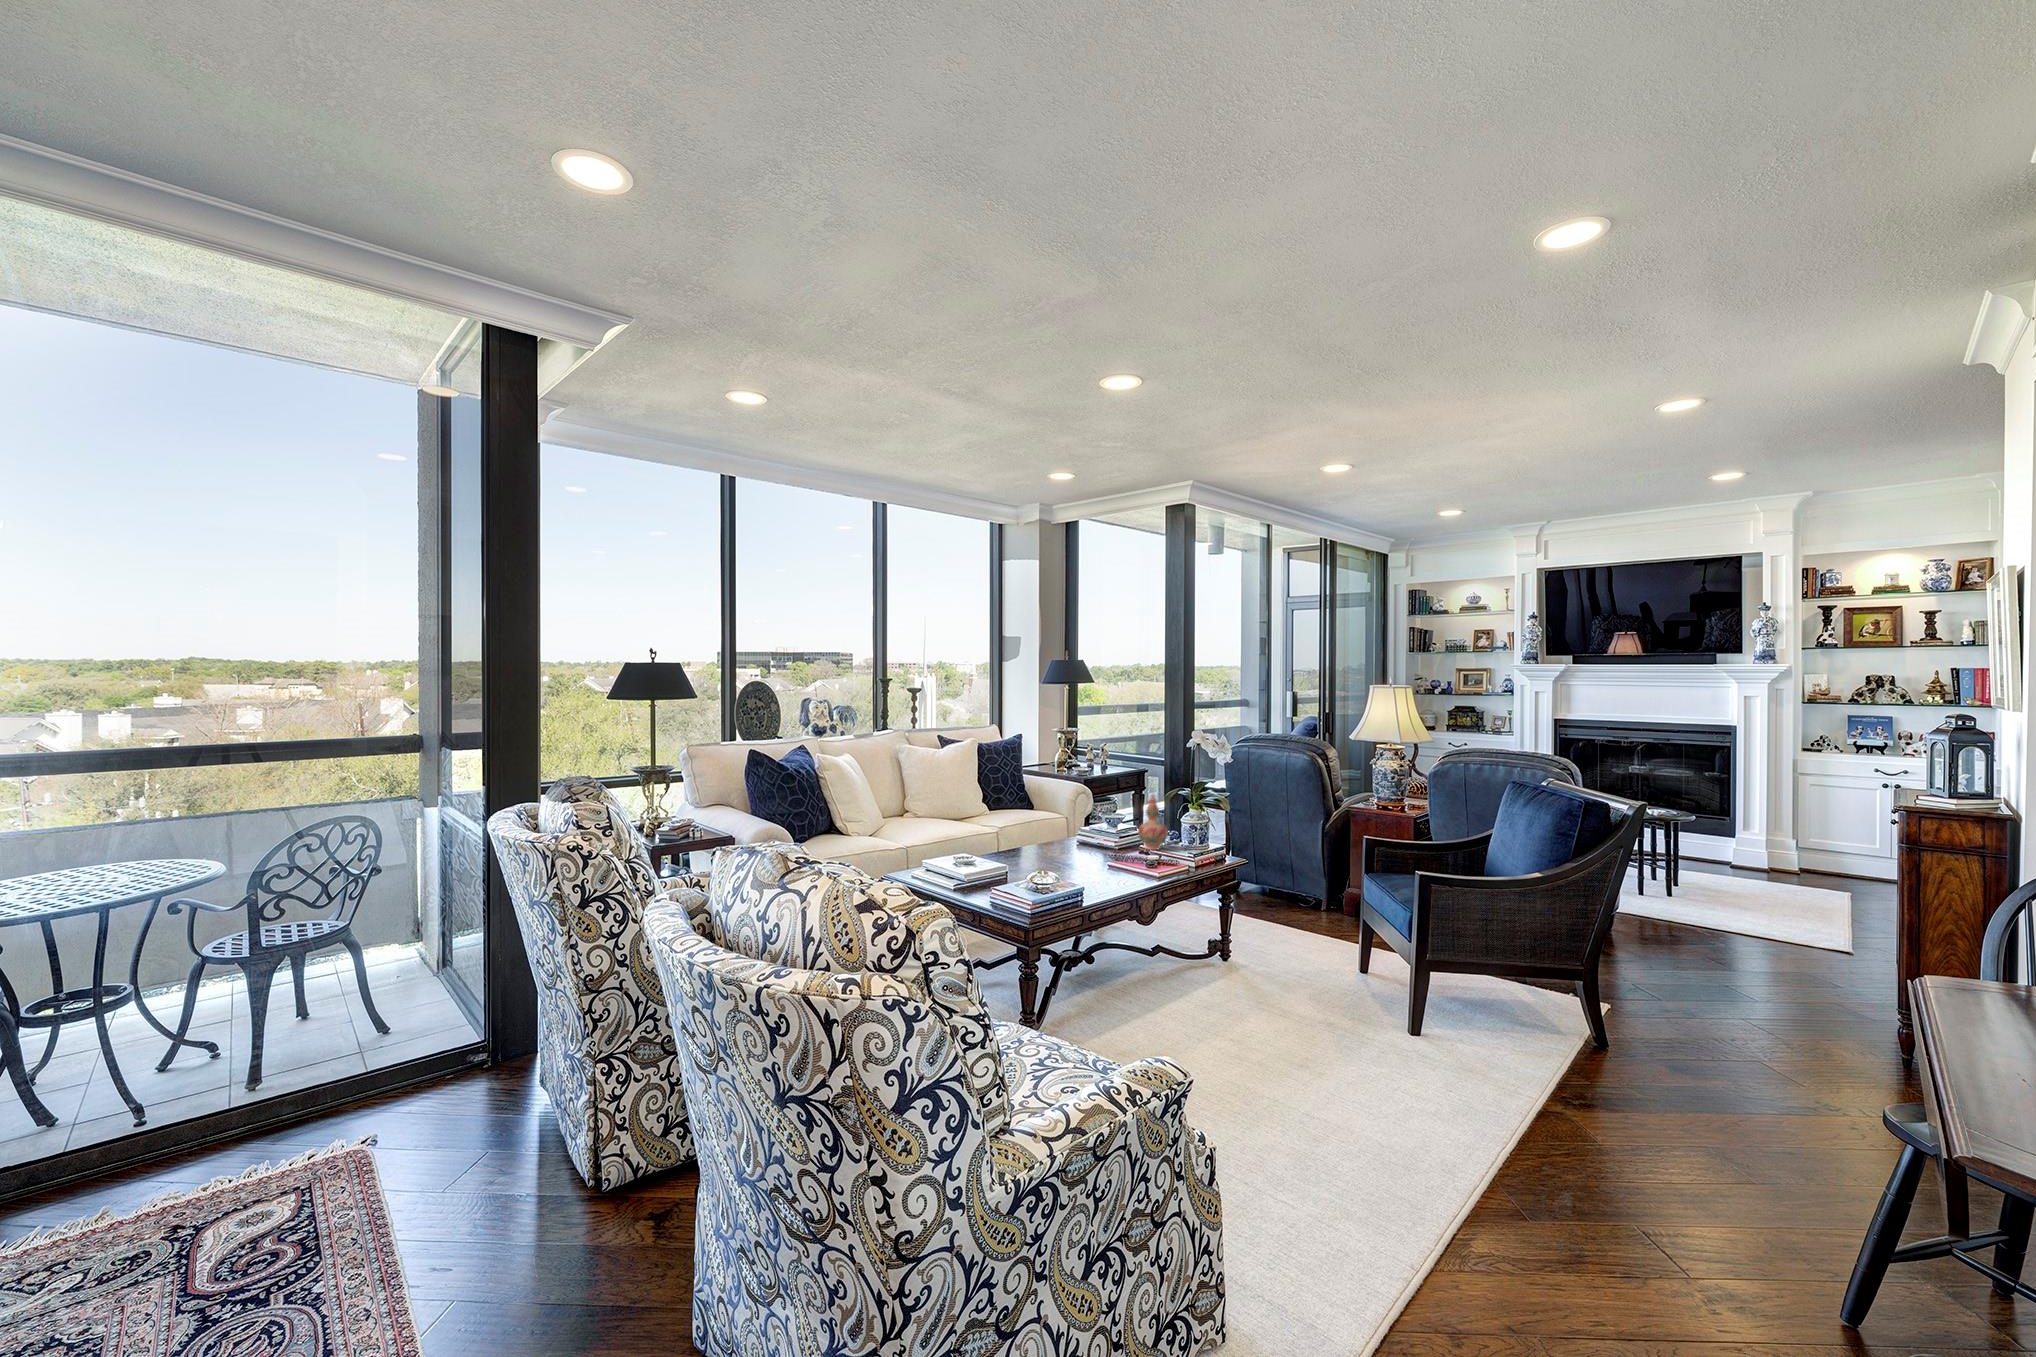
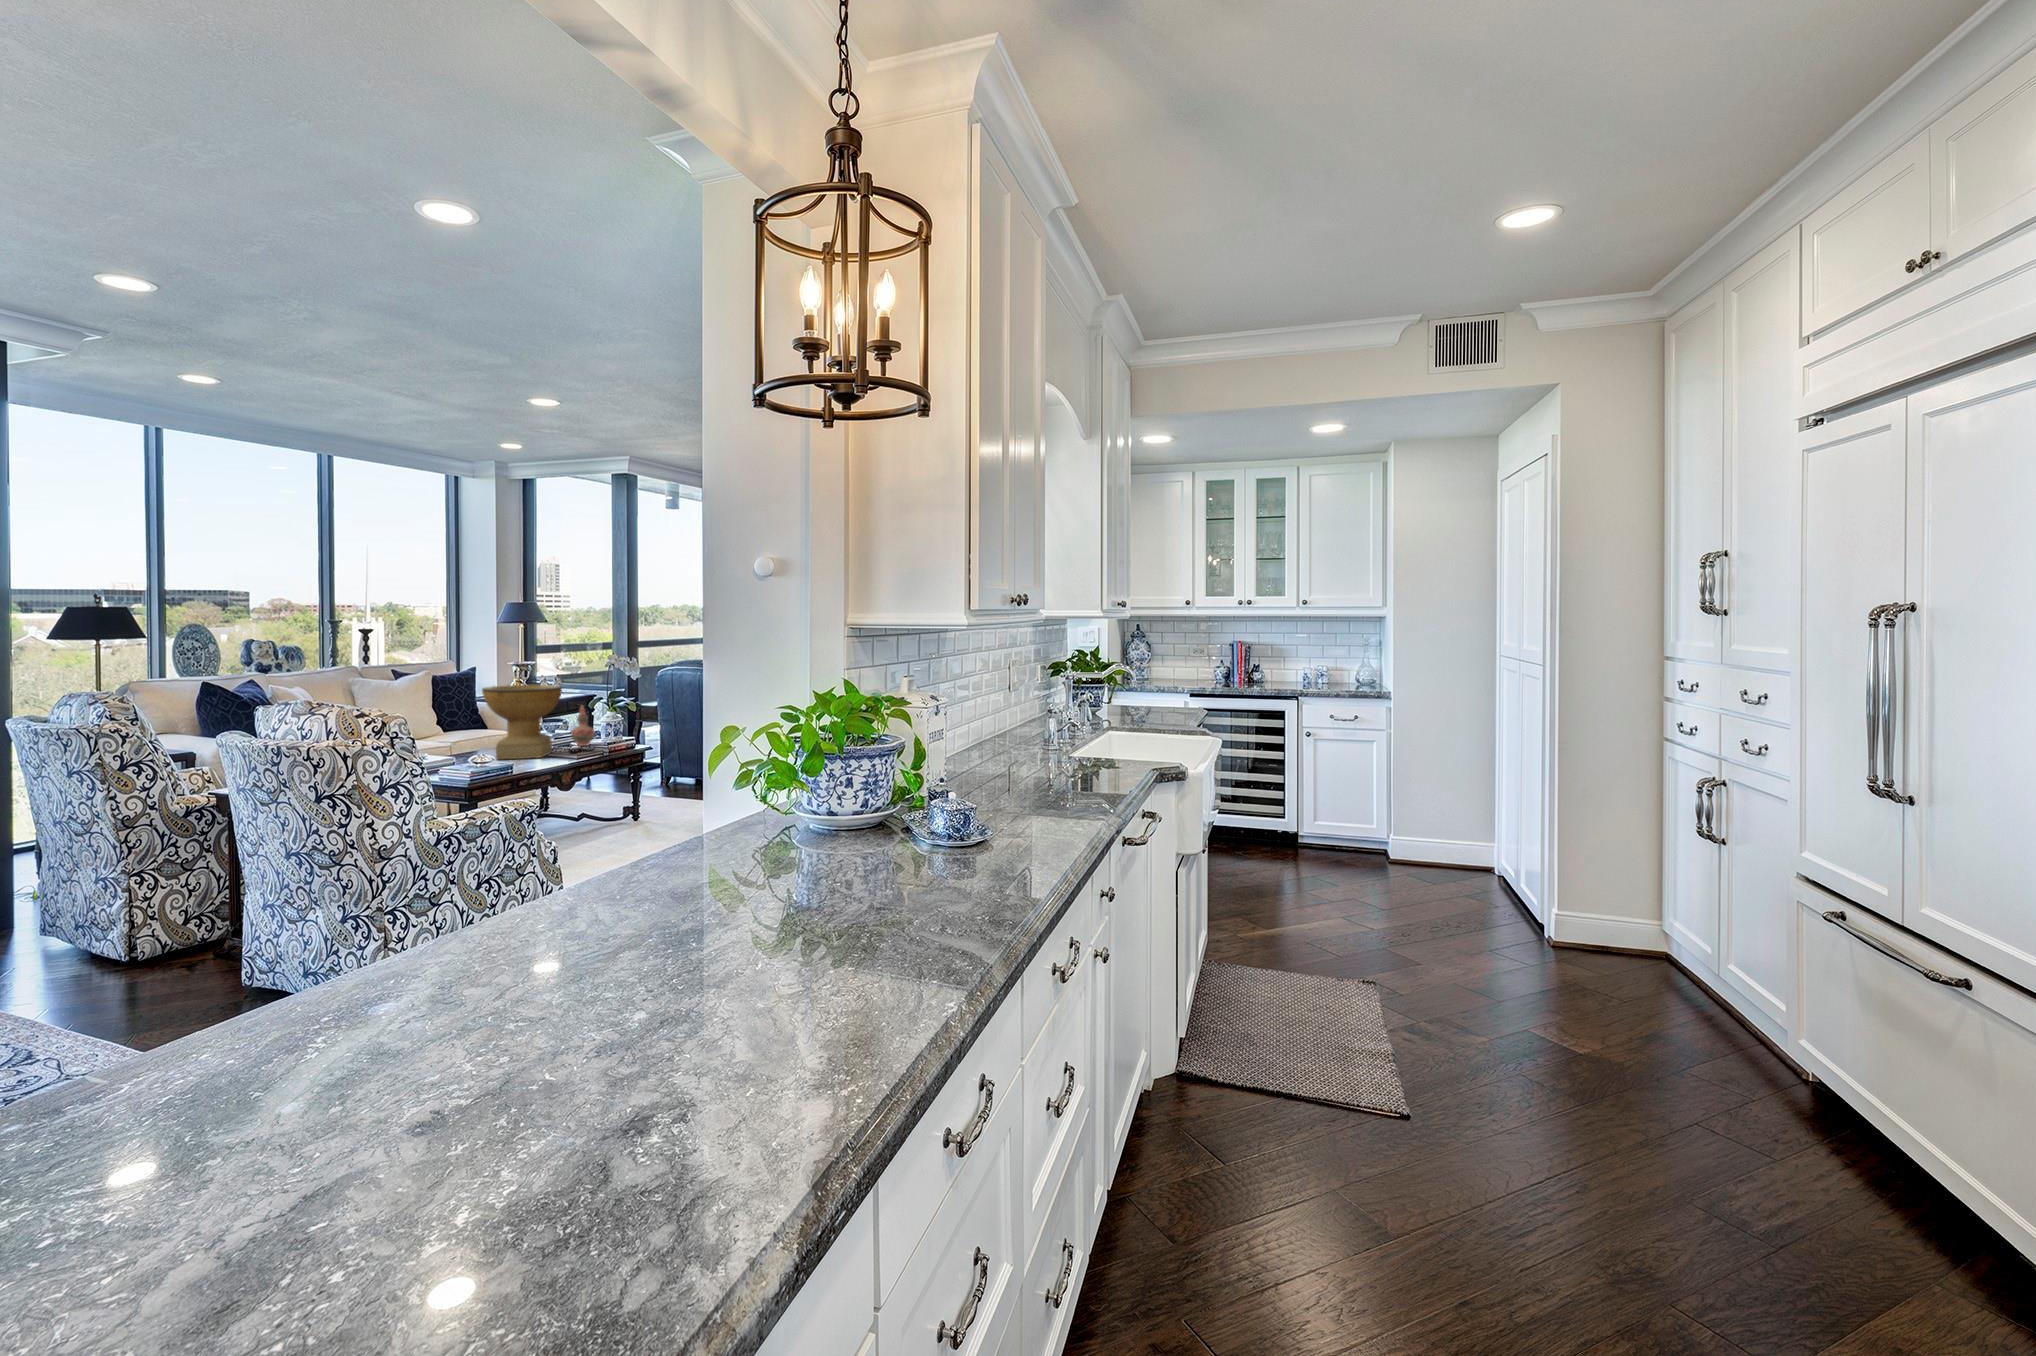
decorative bowl: none [1038,764,1135,871] -> present [482,685,562,760]

